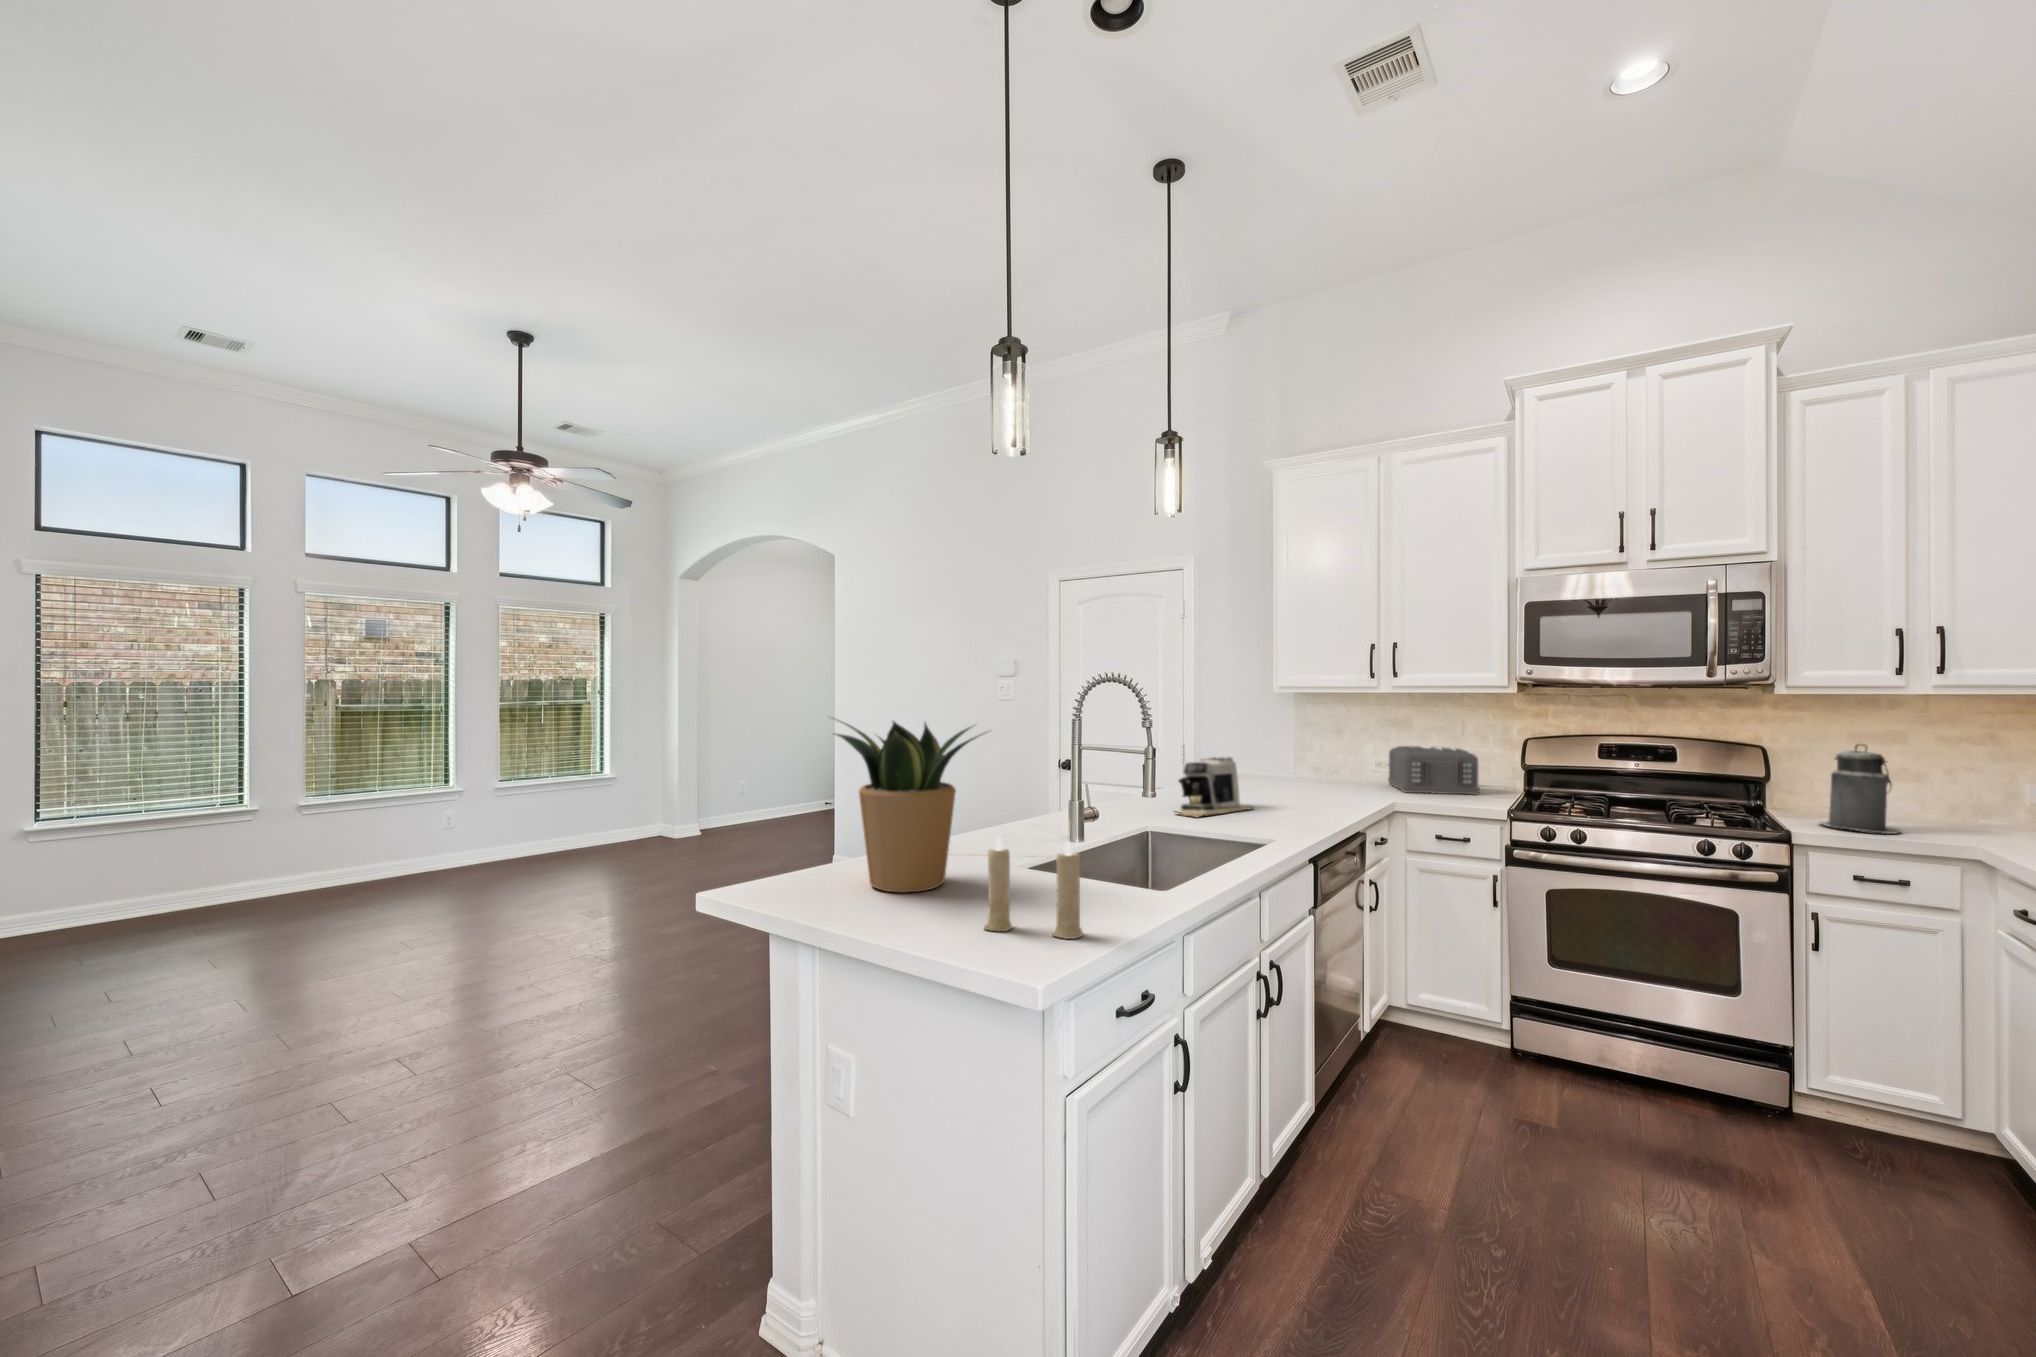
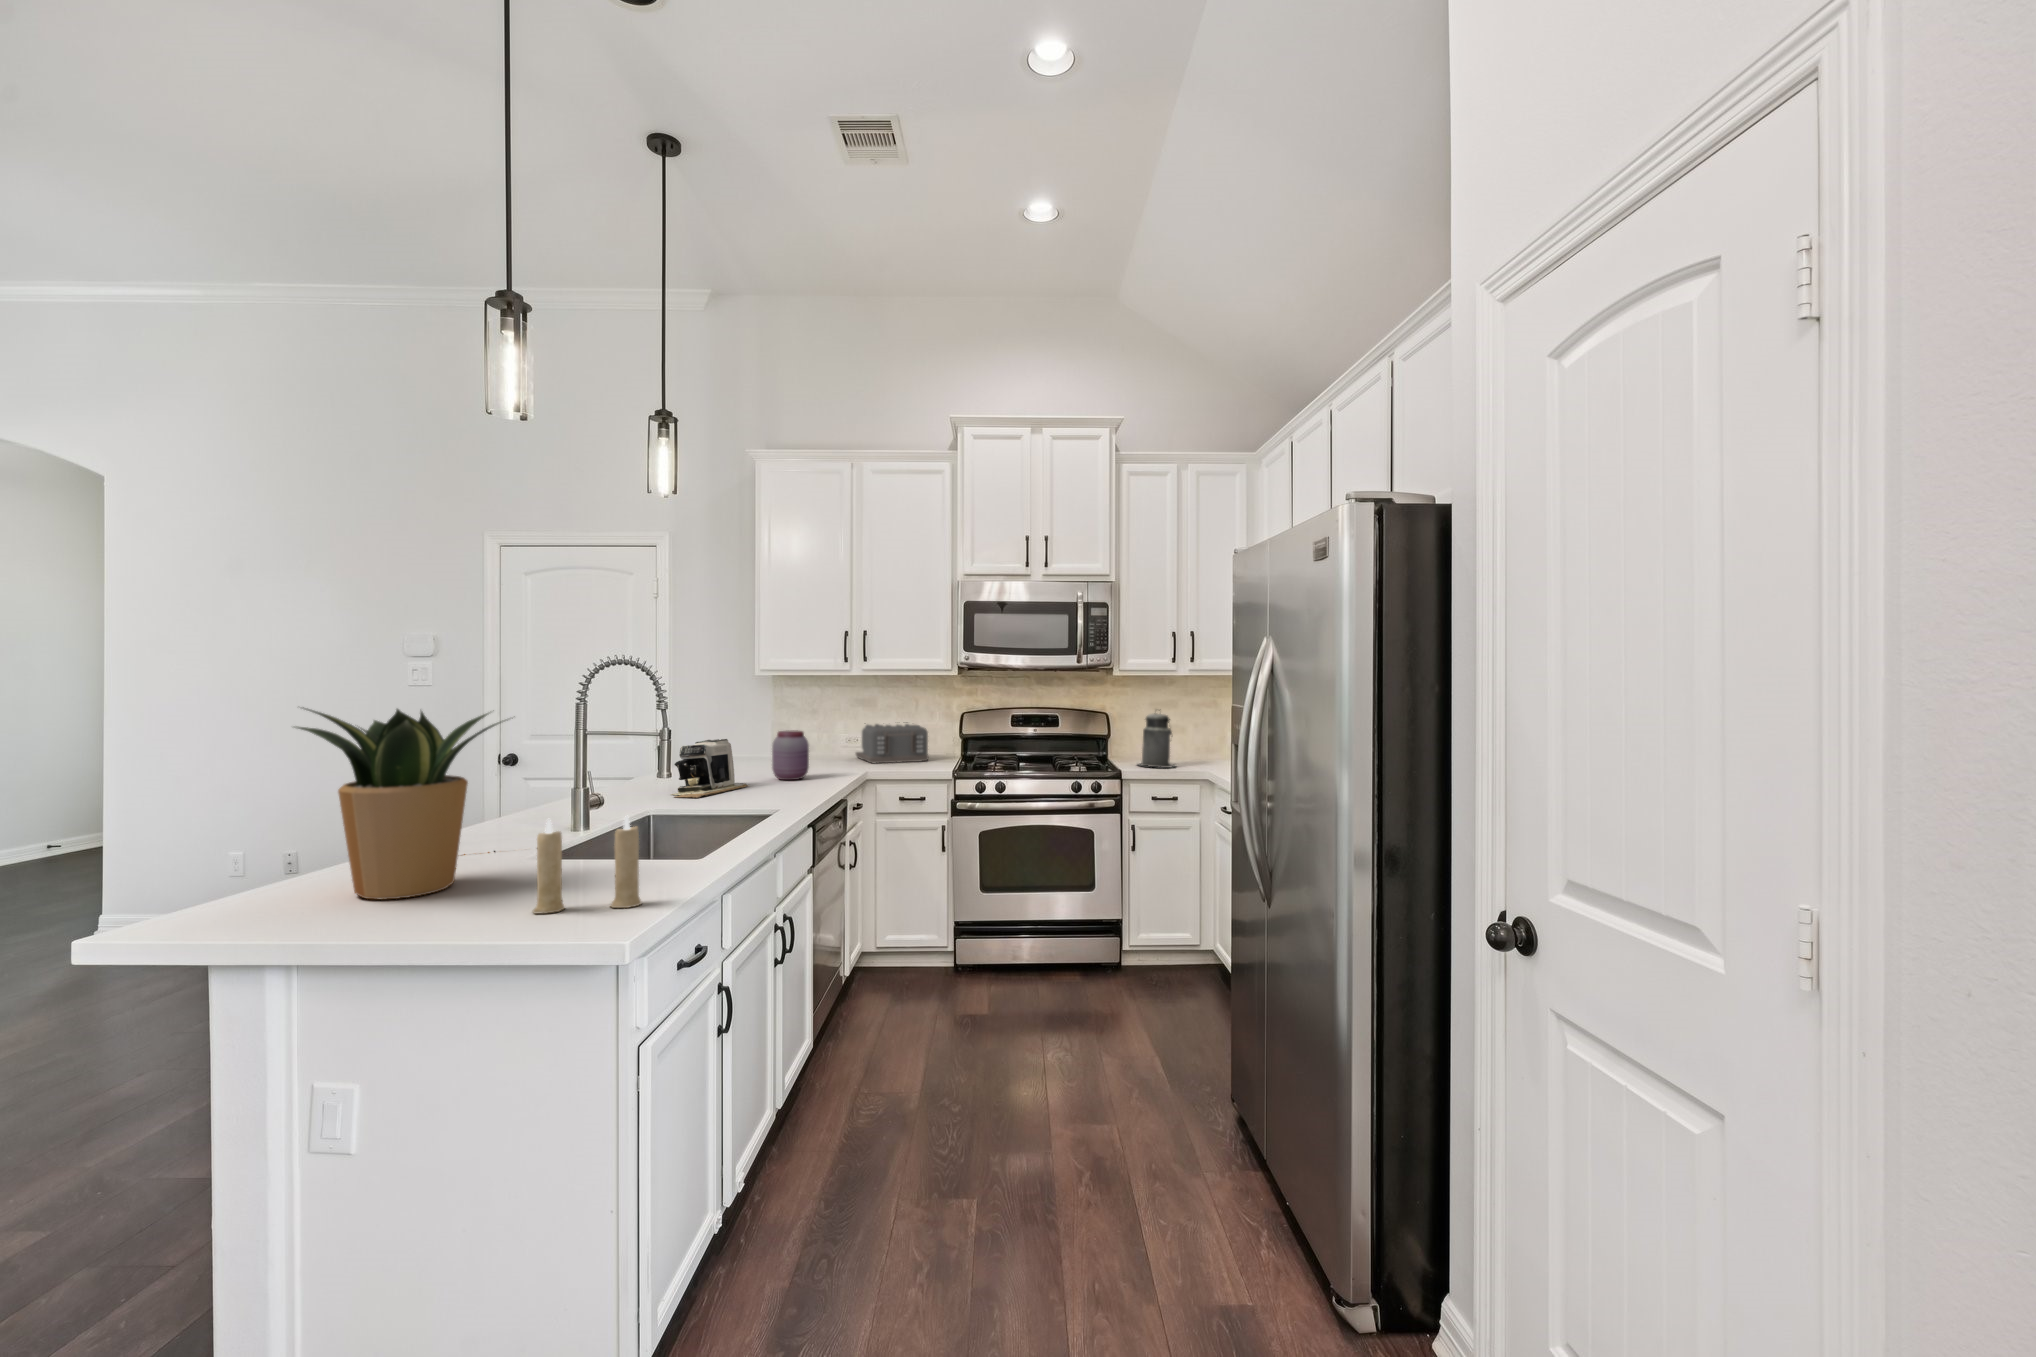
jar: none [1283,751,1323,806] -> present [772,730,809,780]

